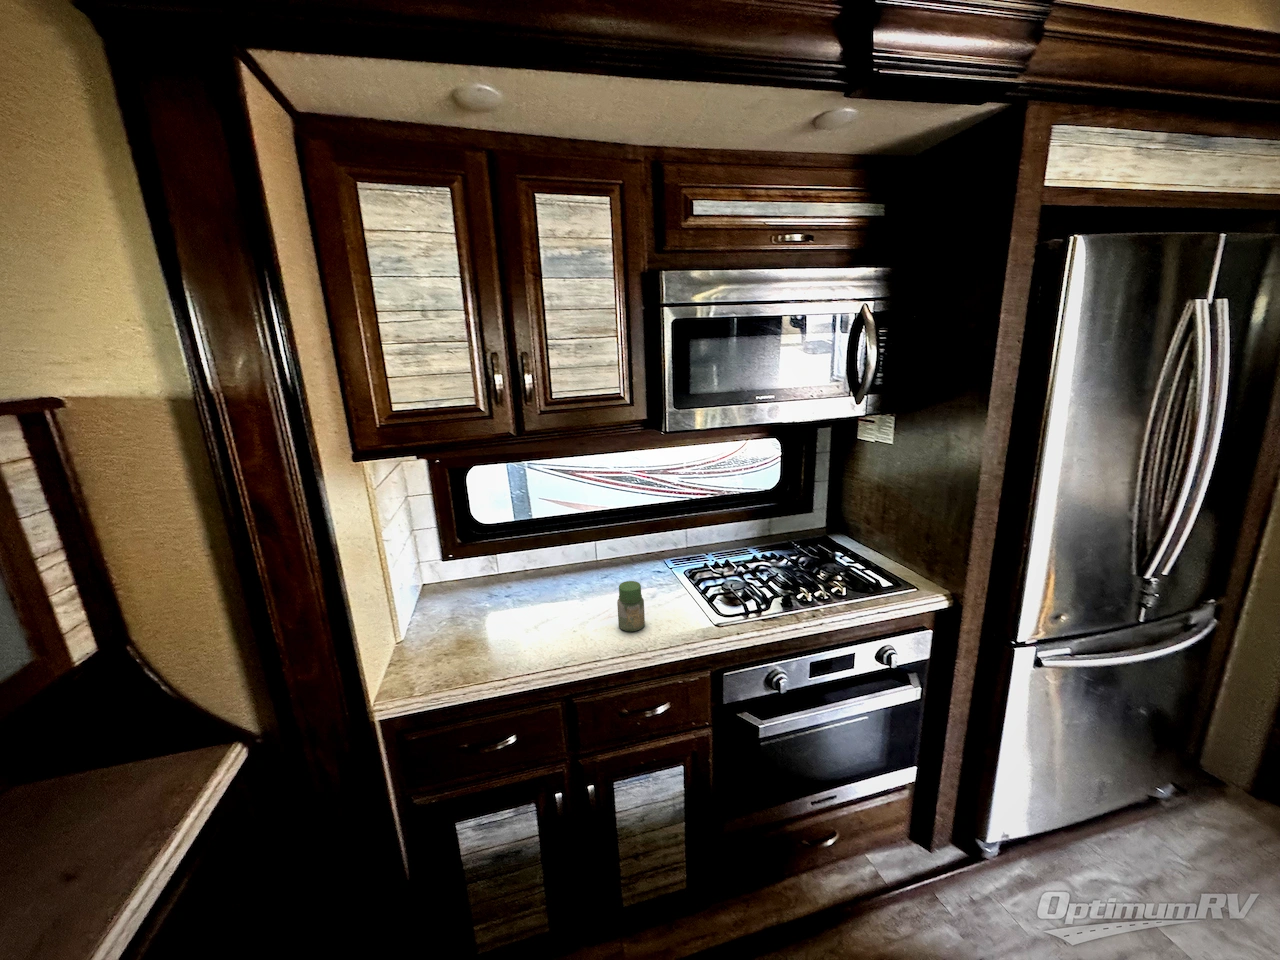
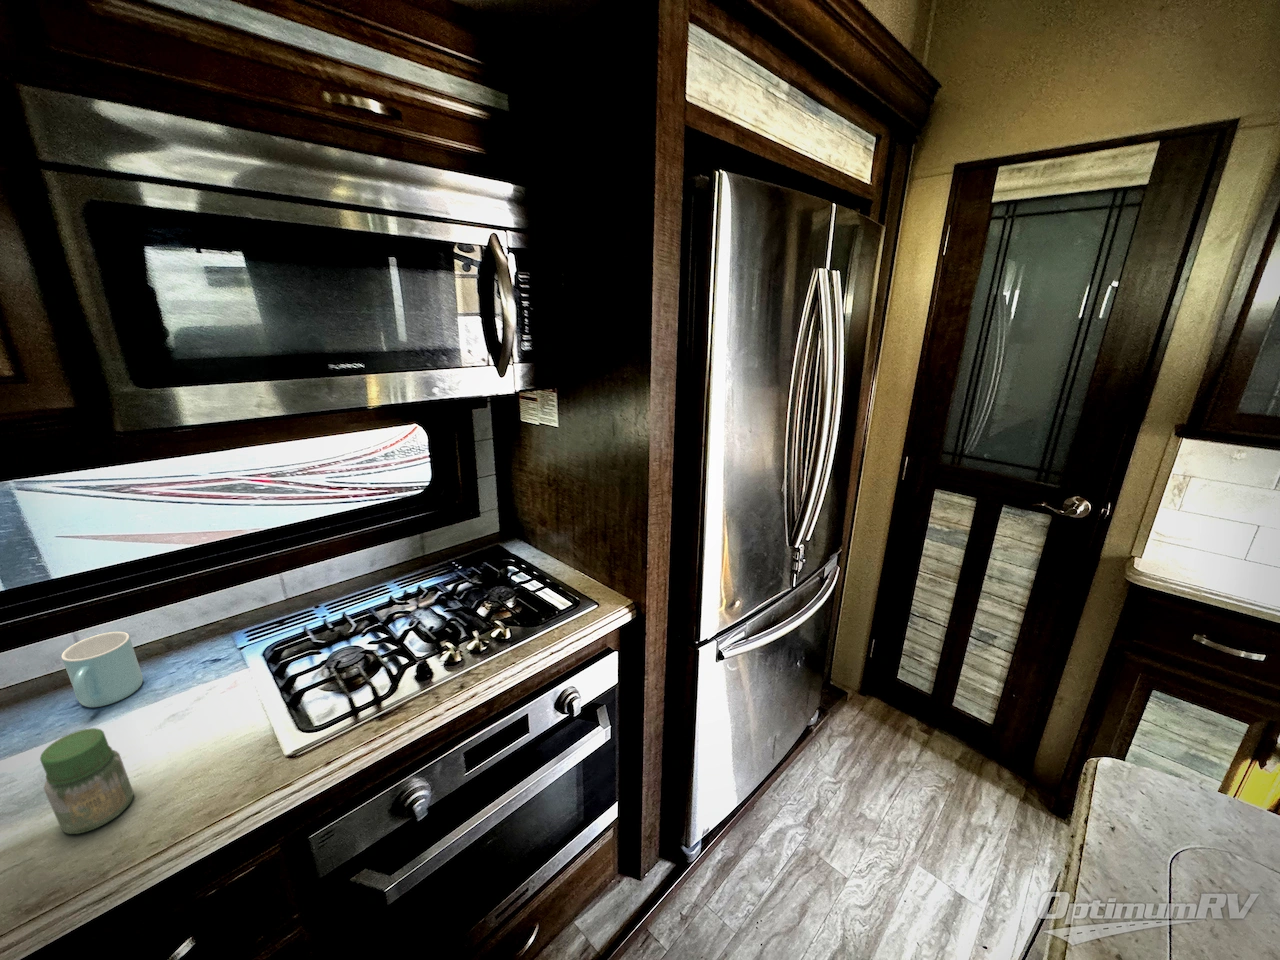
mug: none [601,543,628,582] -> present [61,632,143,707]

